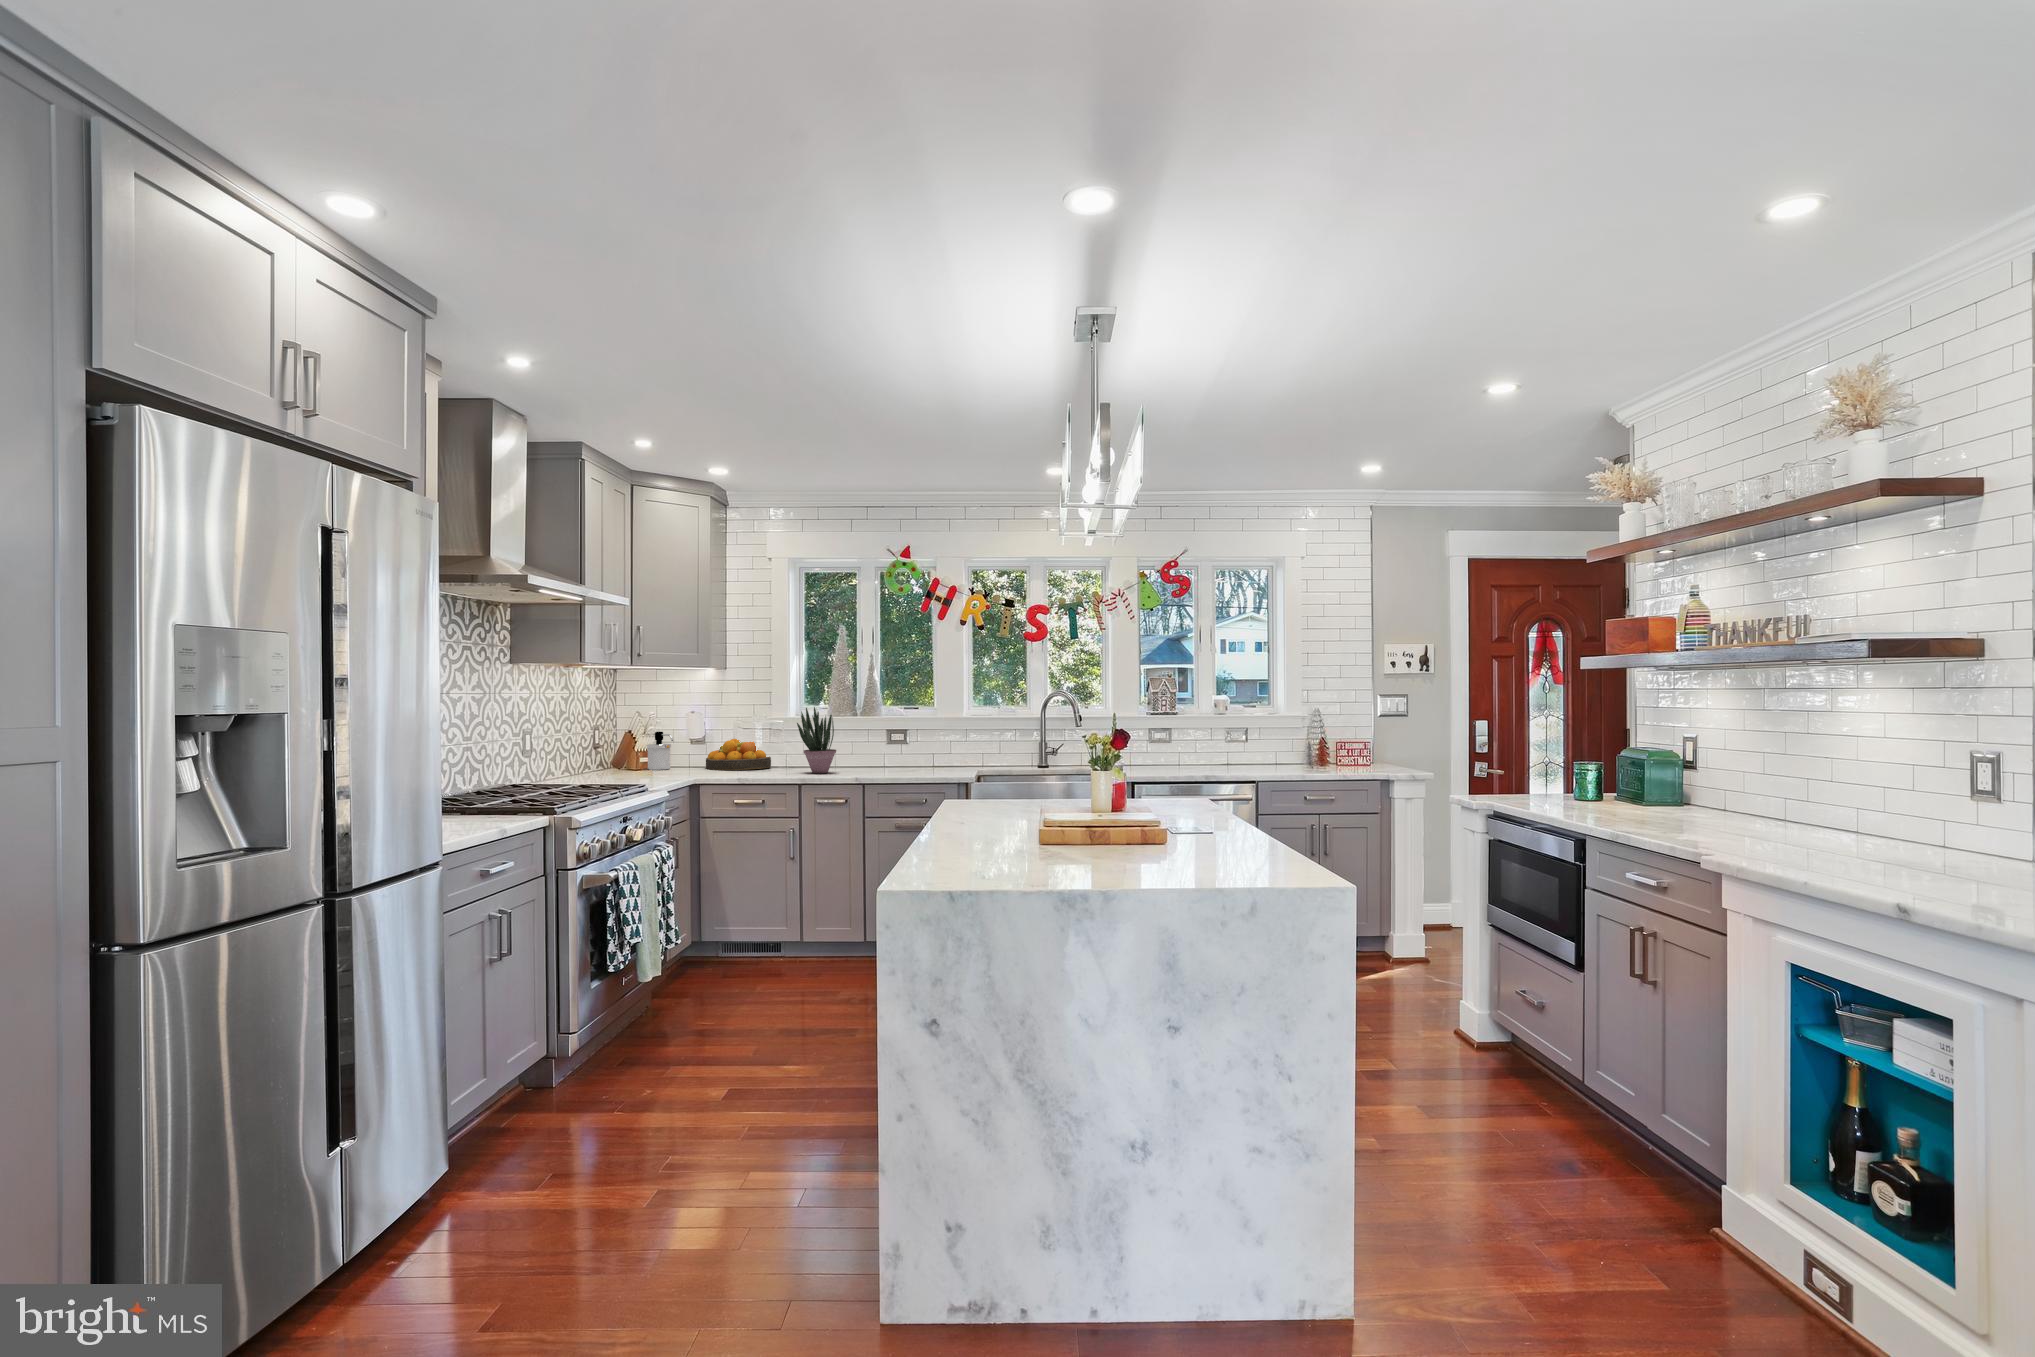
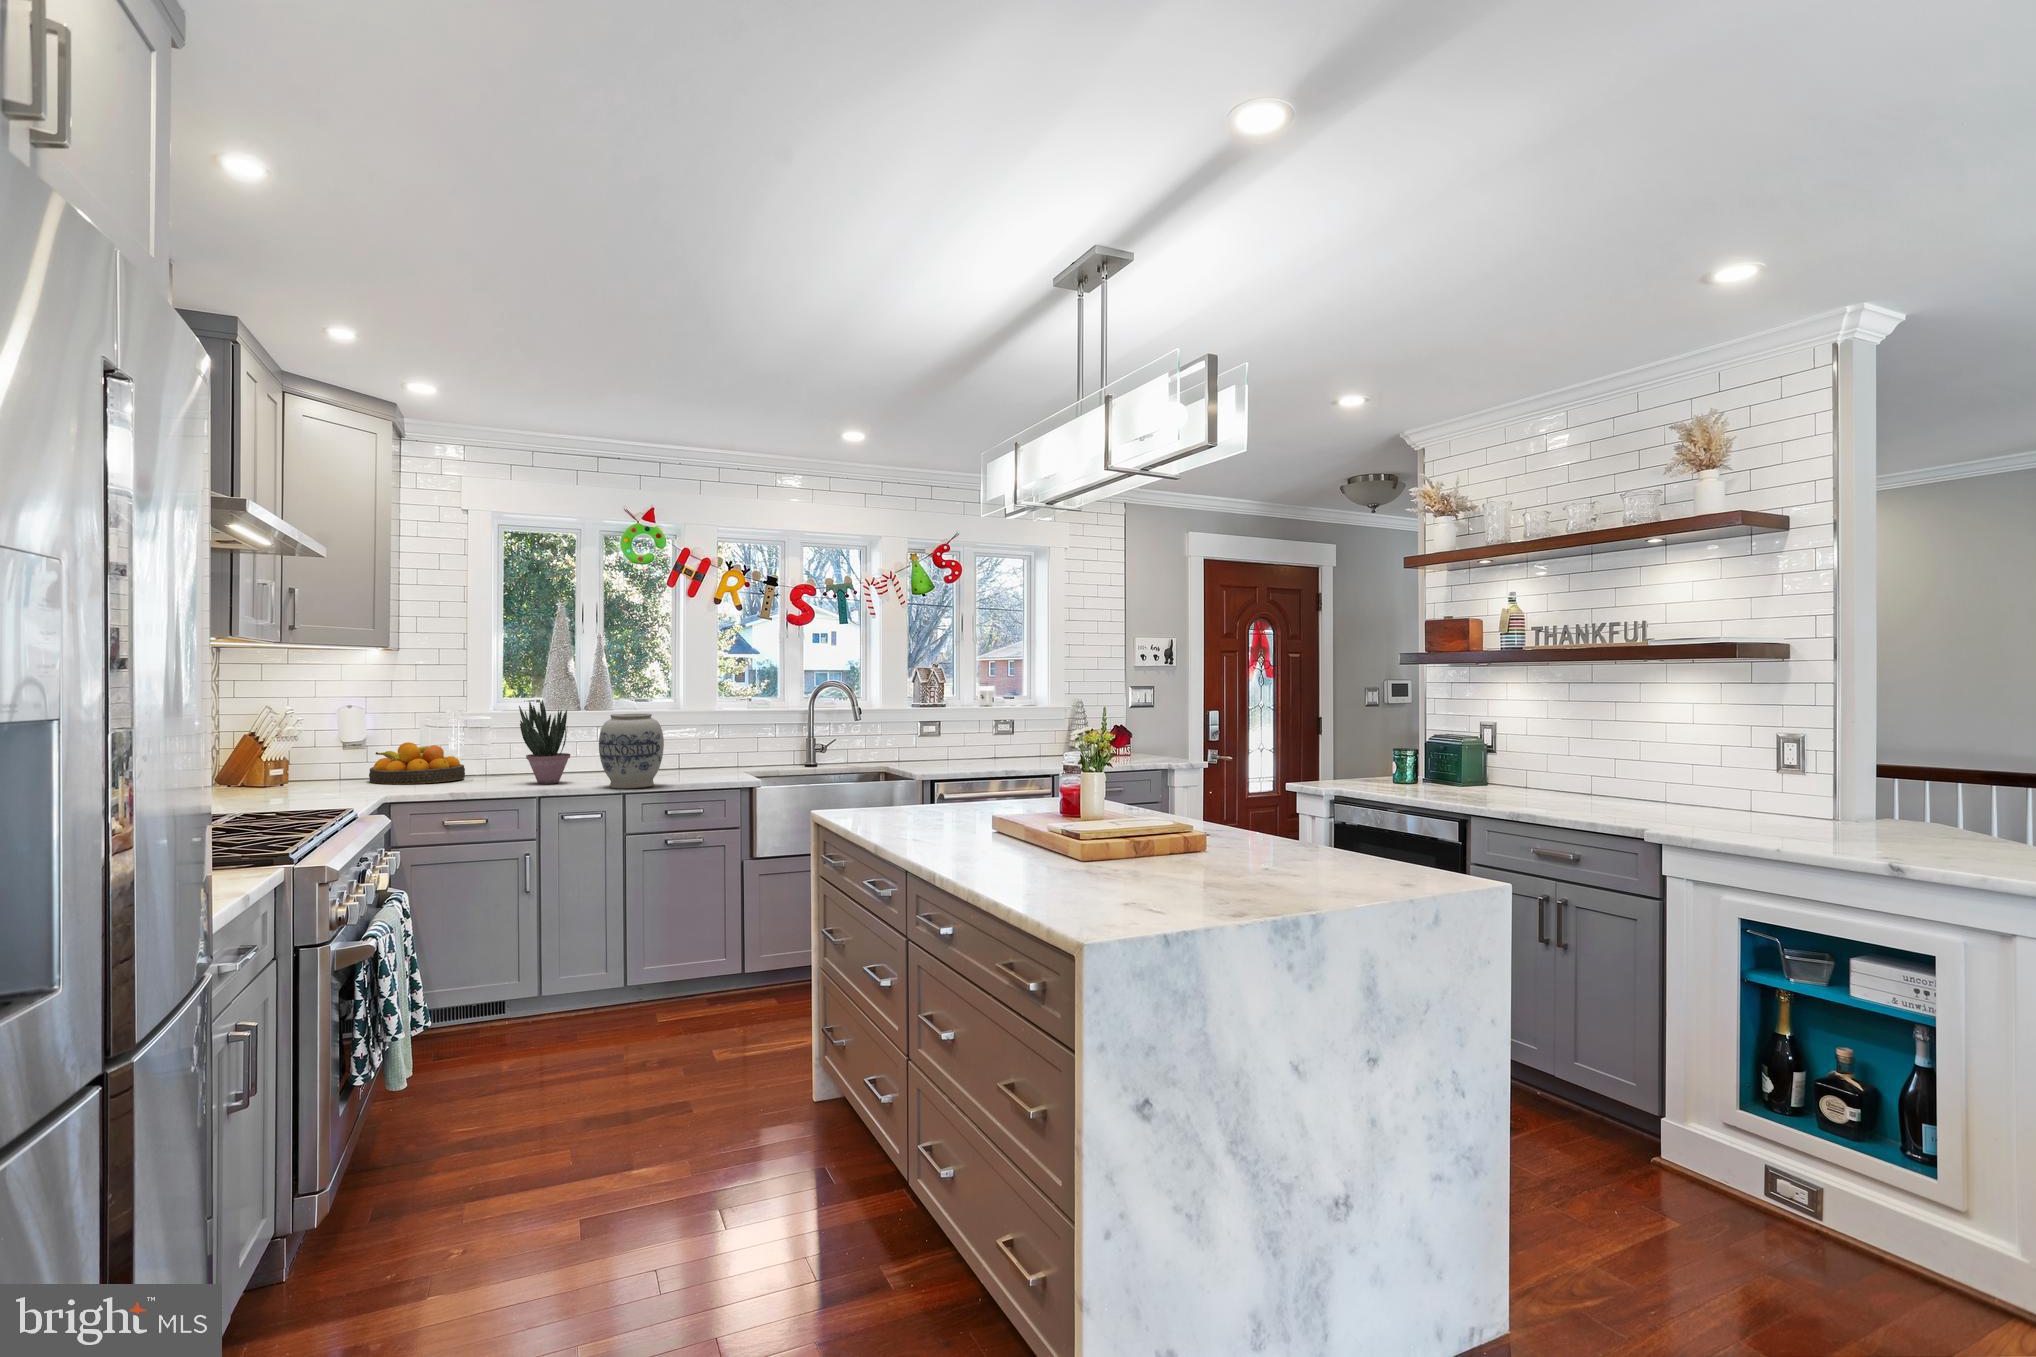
vase: none [847,718,897,779] -> present [599,713,664,788]
soap dispenser: present [647,732,673,770] -> none [281,735,328,788]

